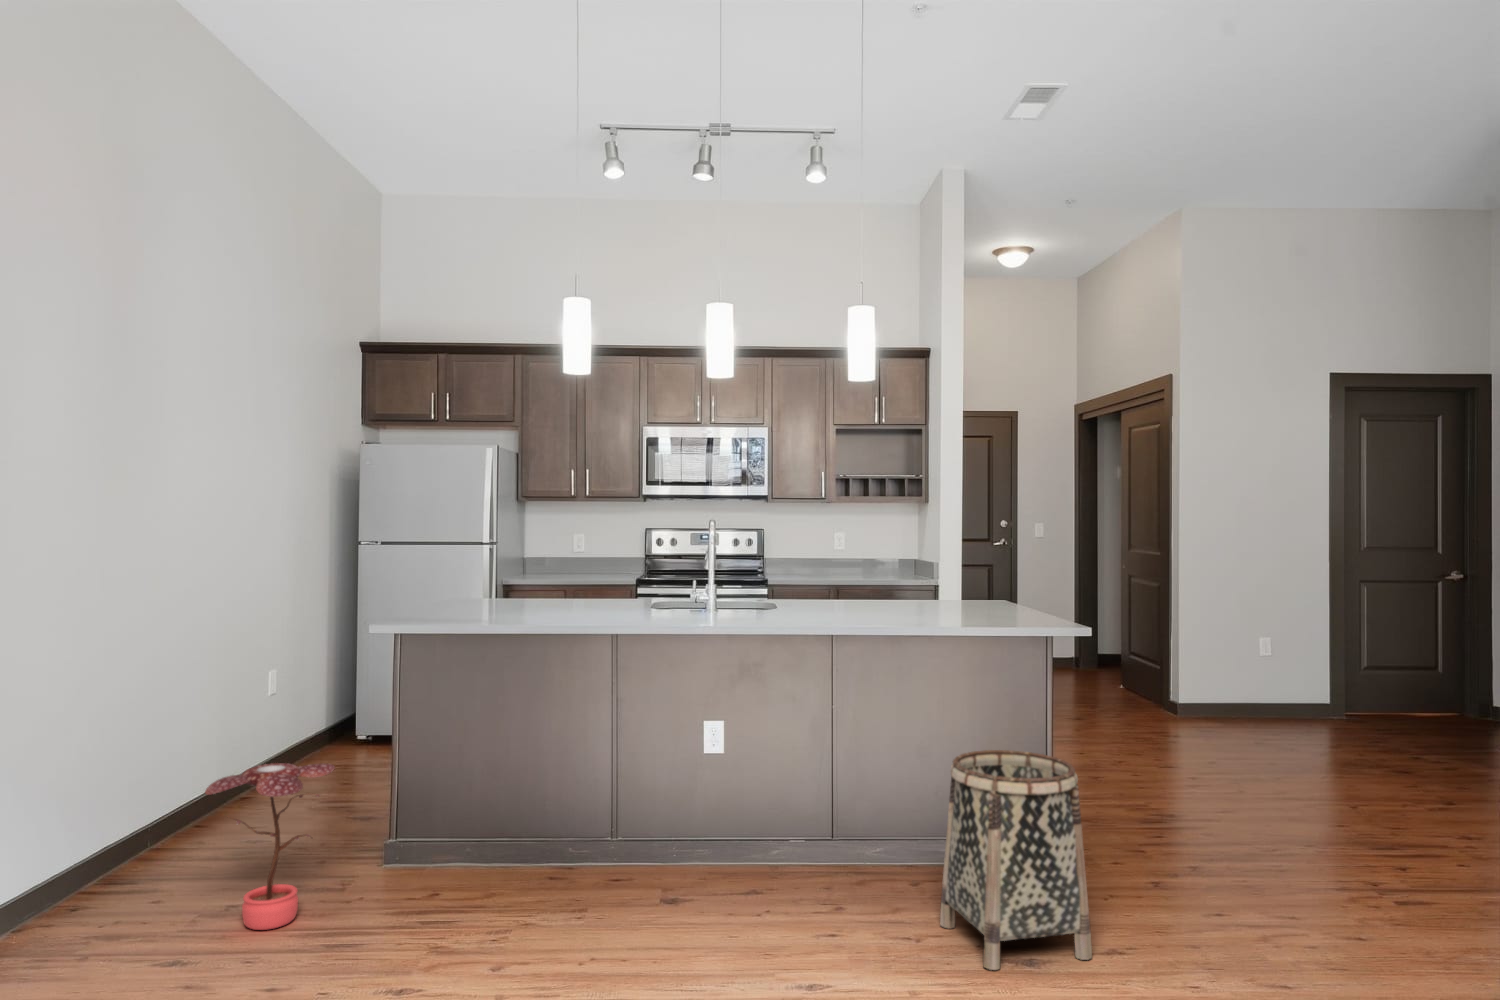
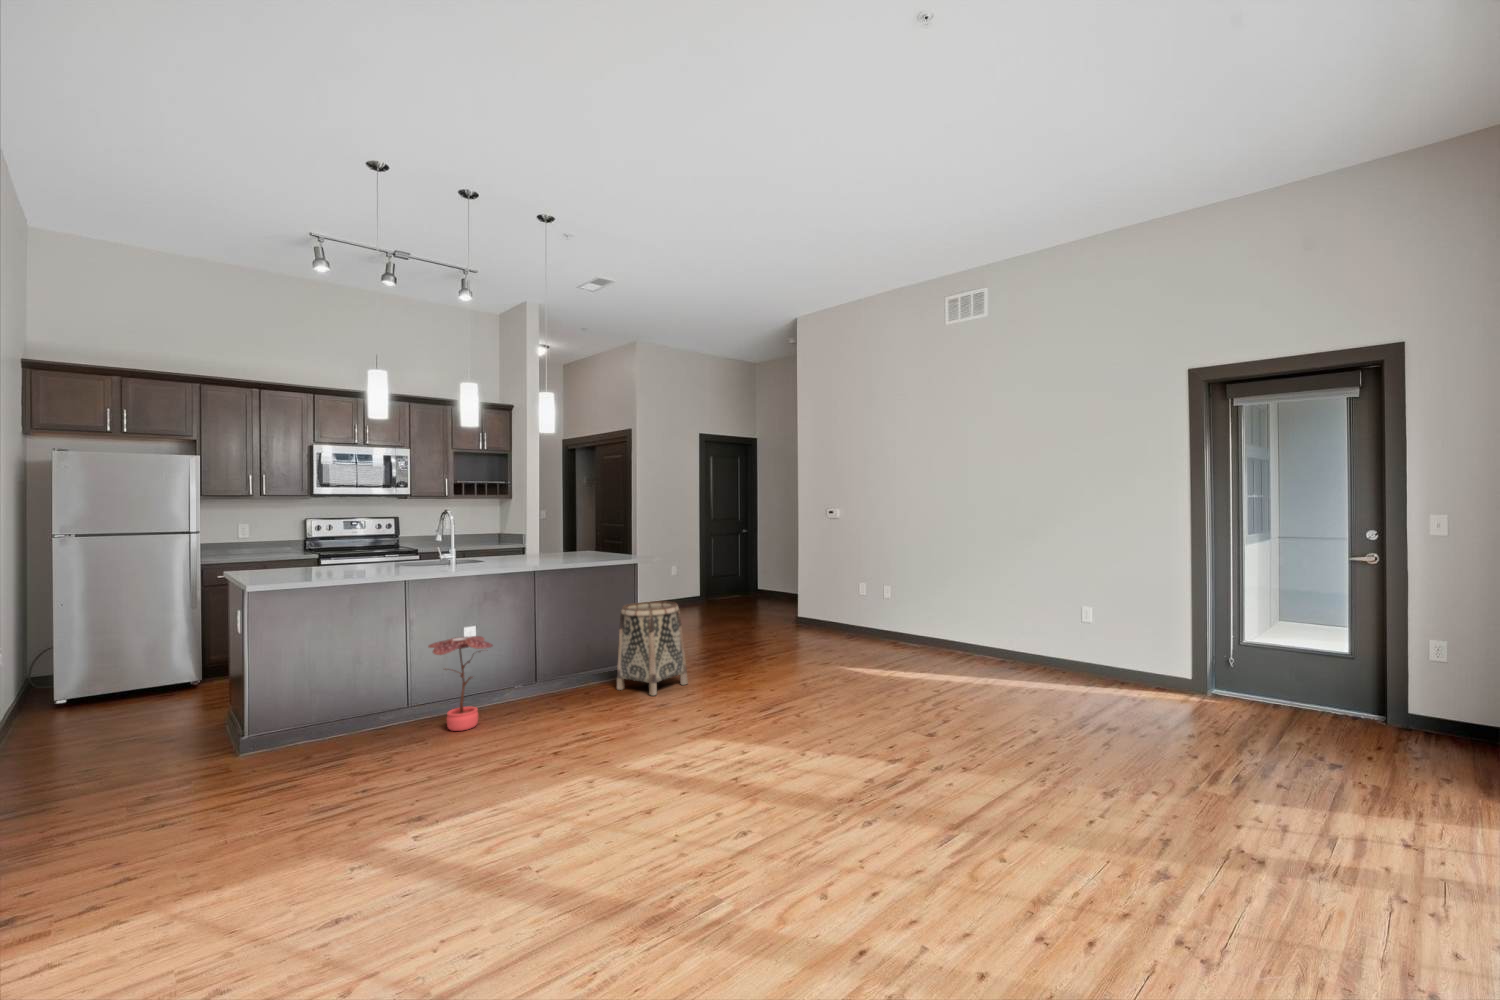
potted plant: present [205,763,335,930] -> present [428,636,493,731]

